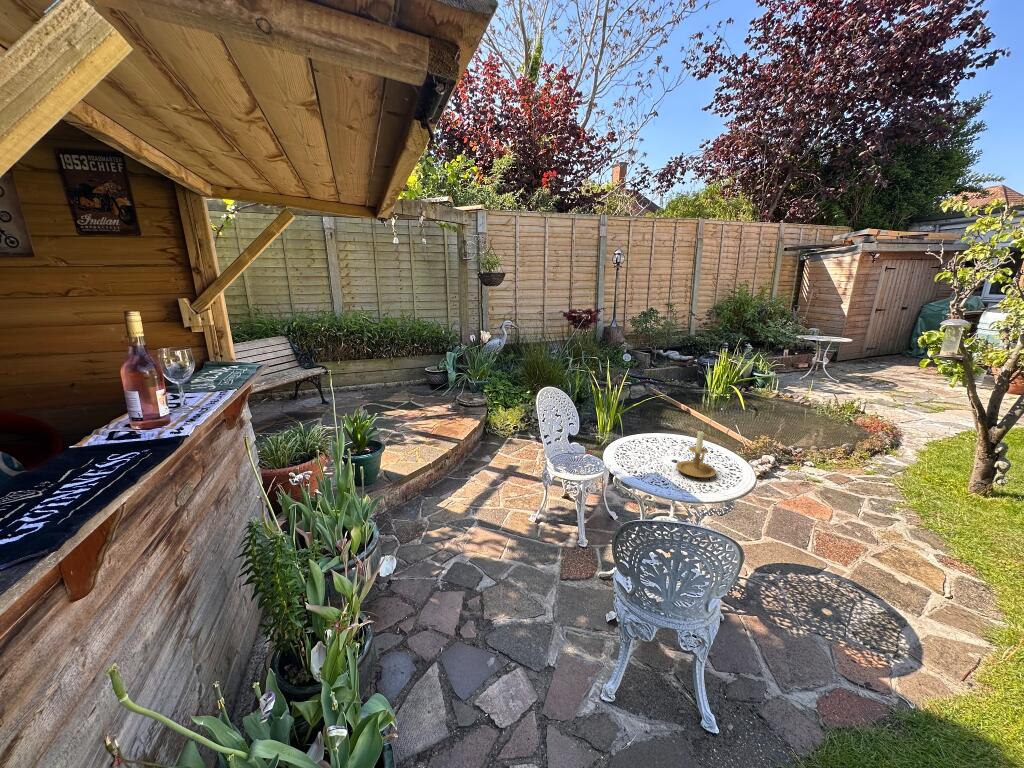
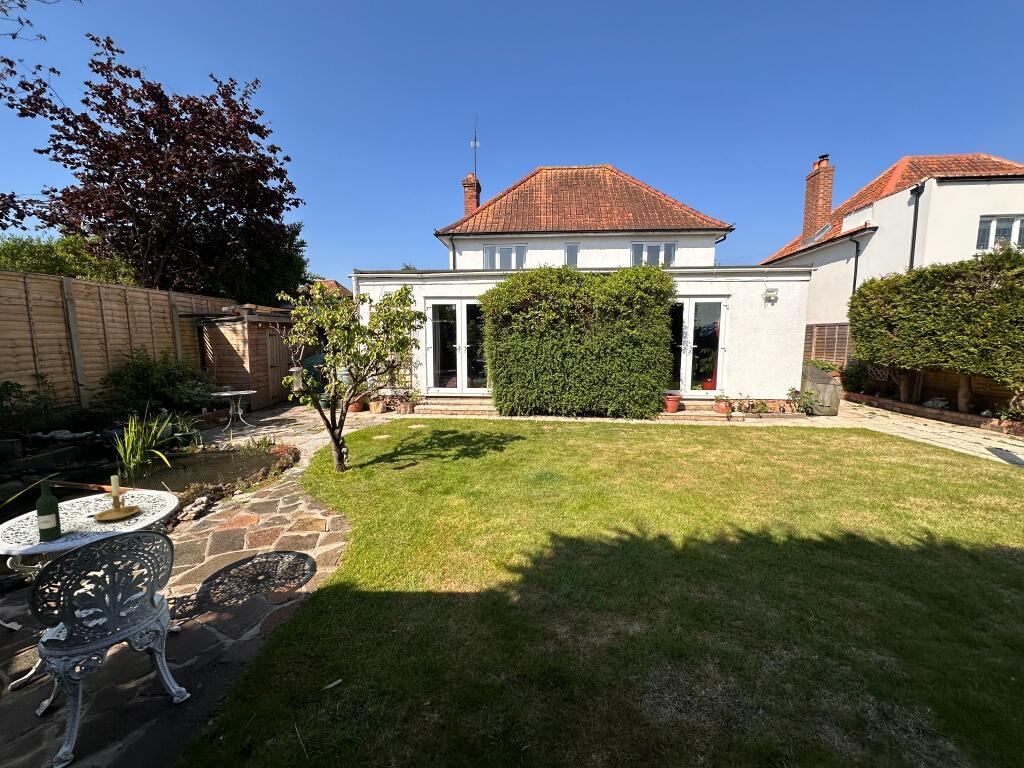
wine bottle: none [636,420,654,477] -> present [36,480,62,541]

